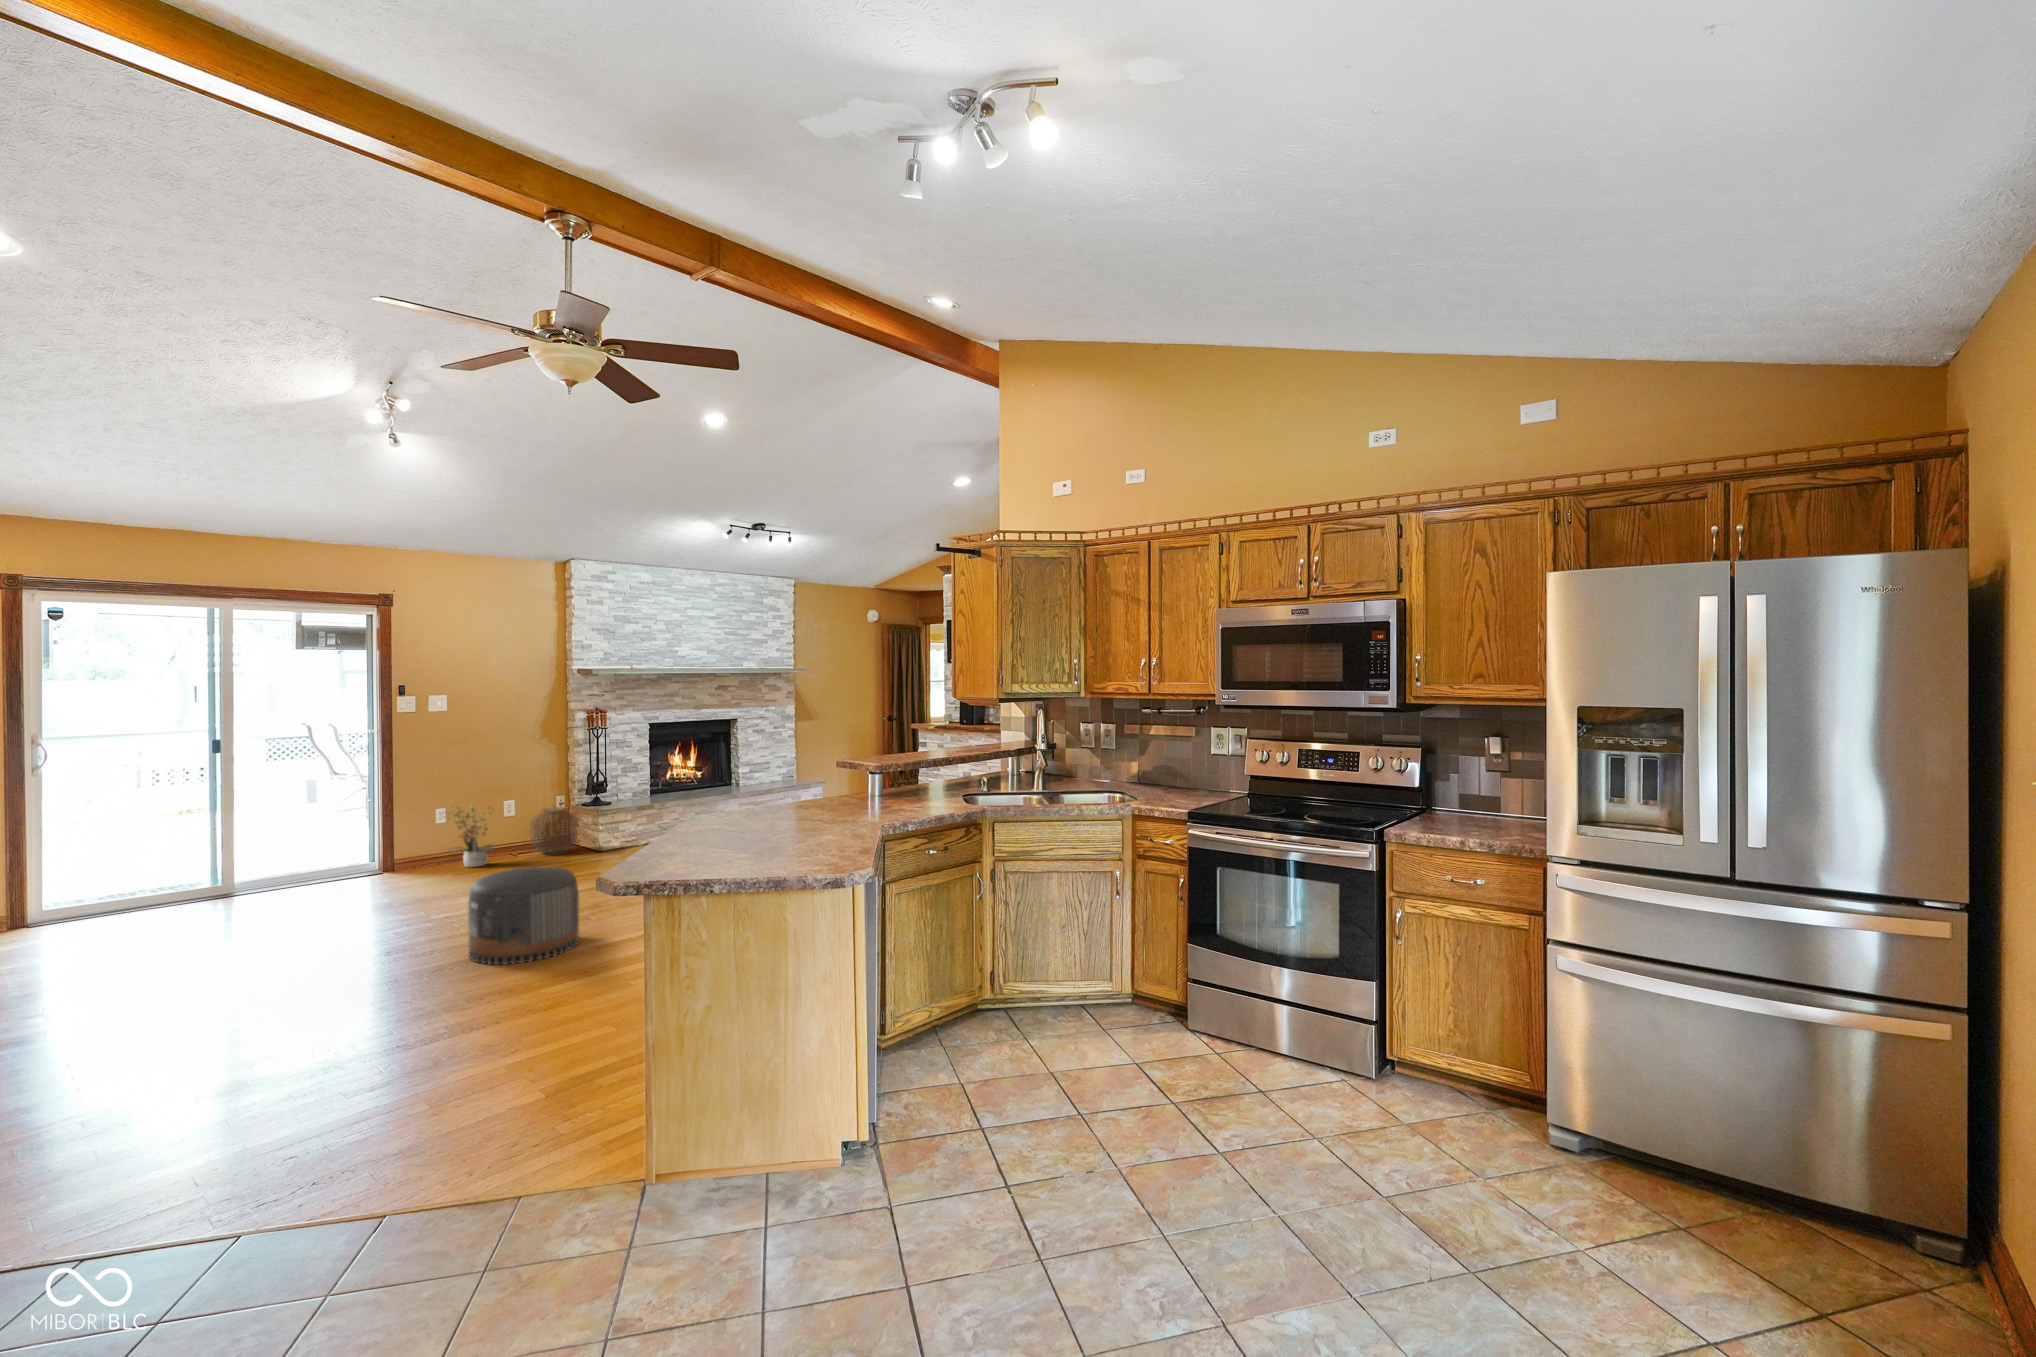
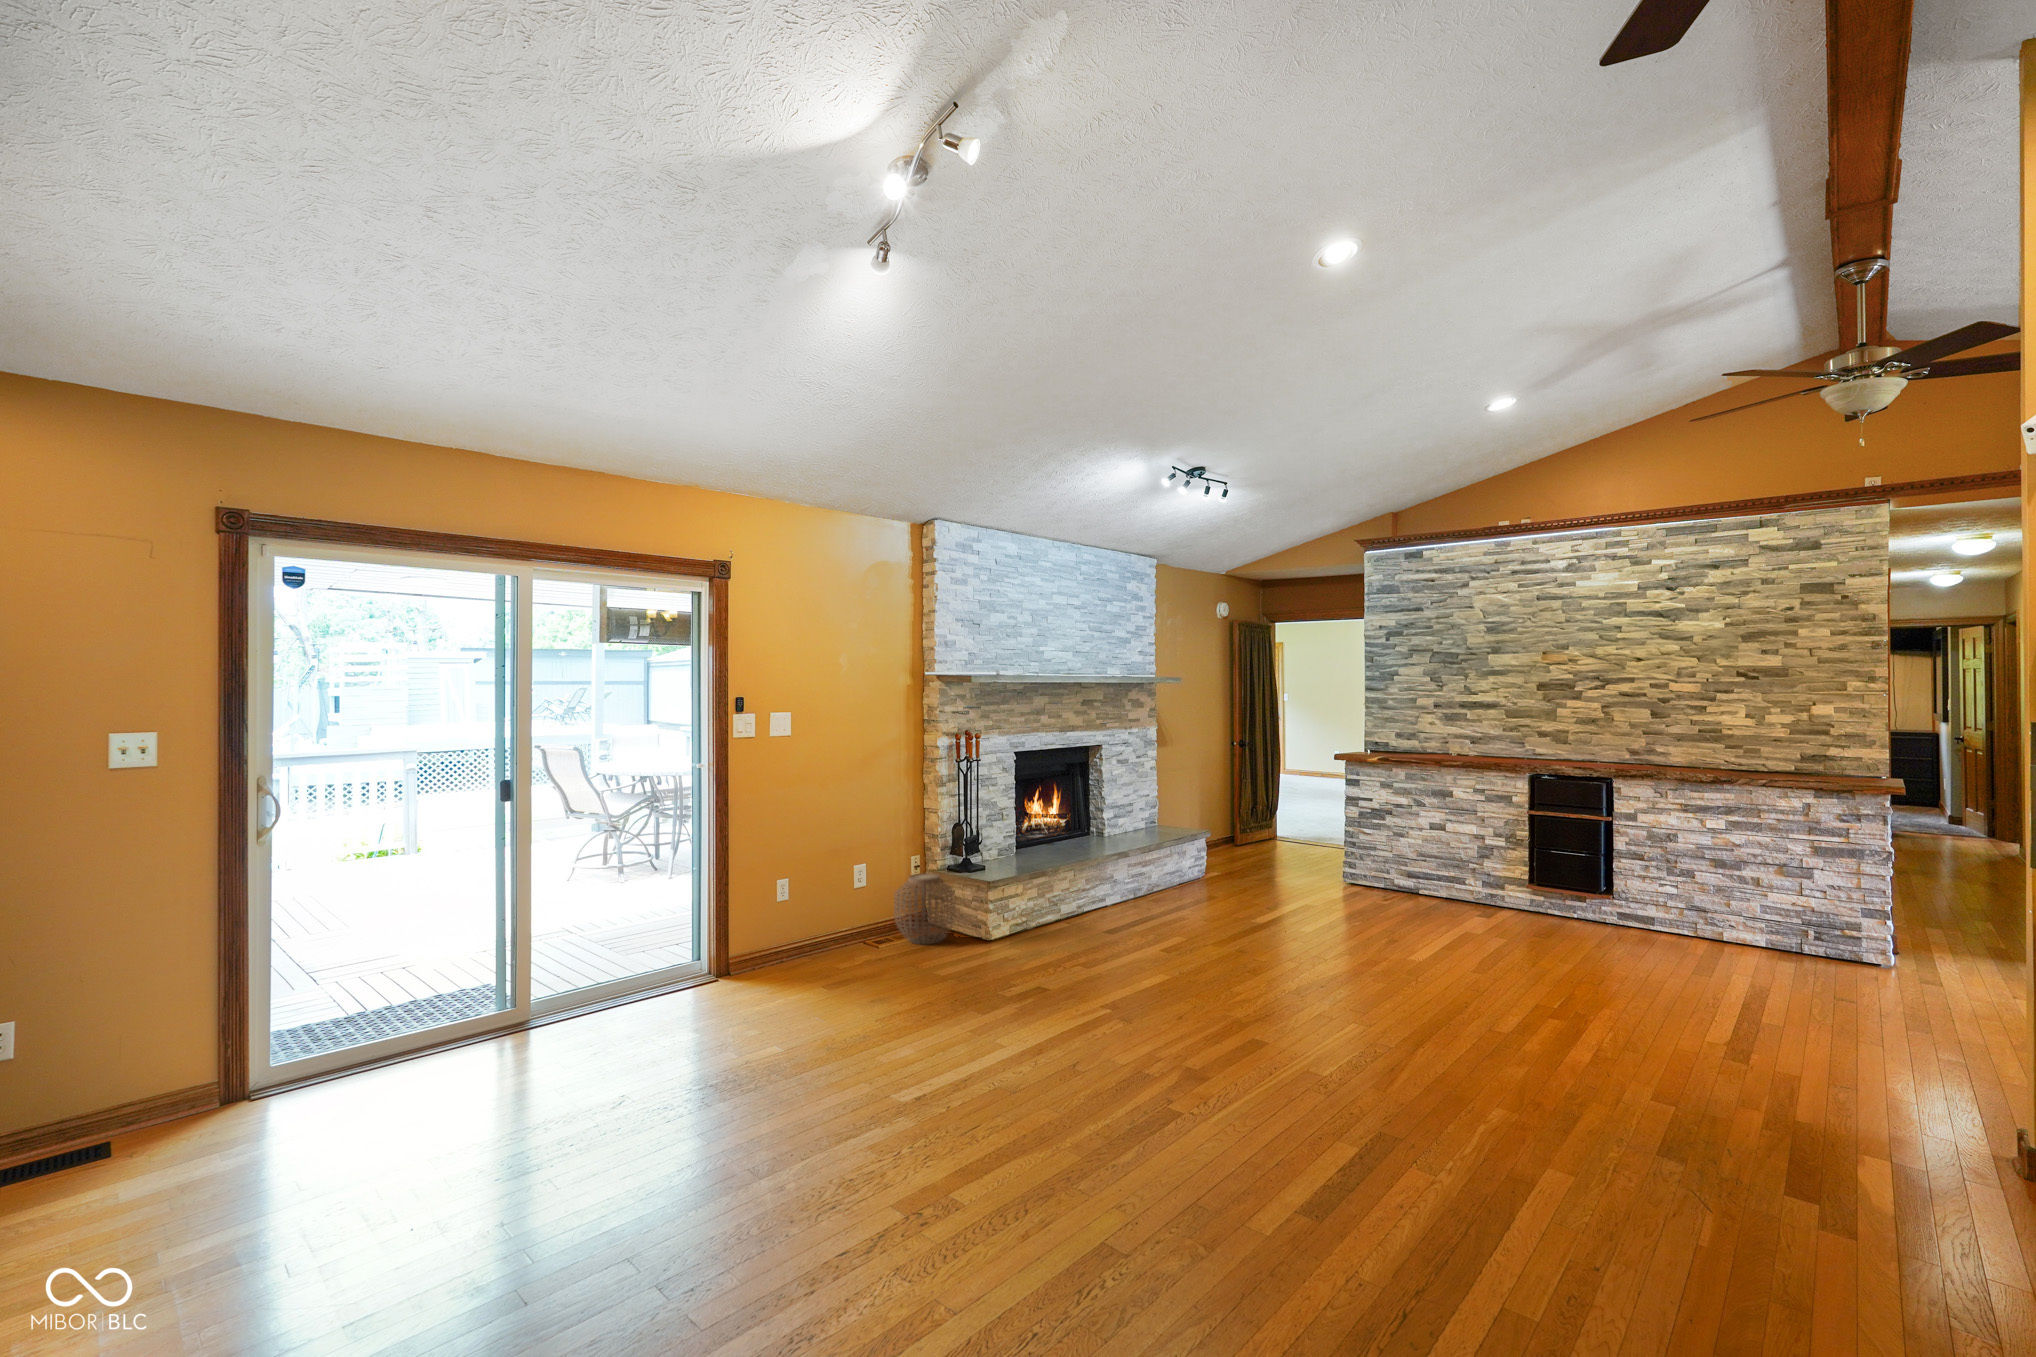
potted plant: present [448,807,494,867] -> none [800,870,871,968]
pouf: present [468,867,579,965] -> none [1073,1004,1271,1235]

